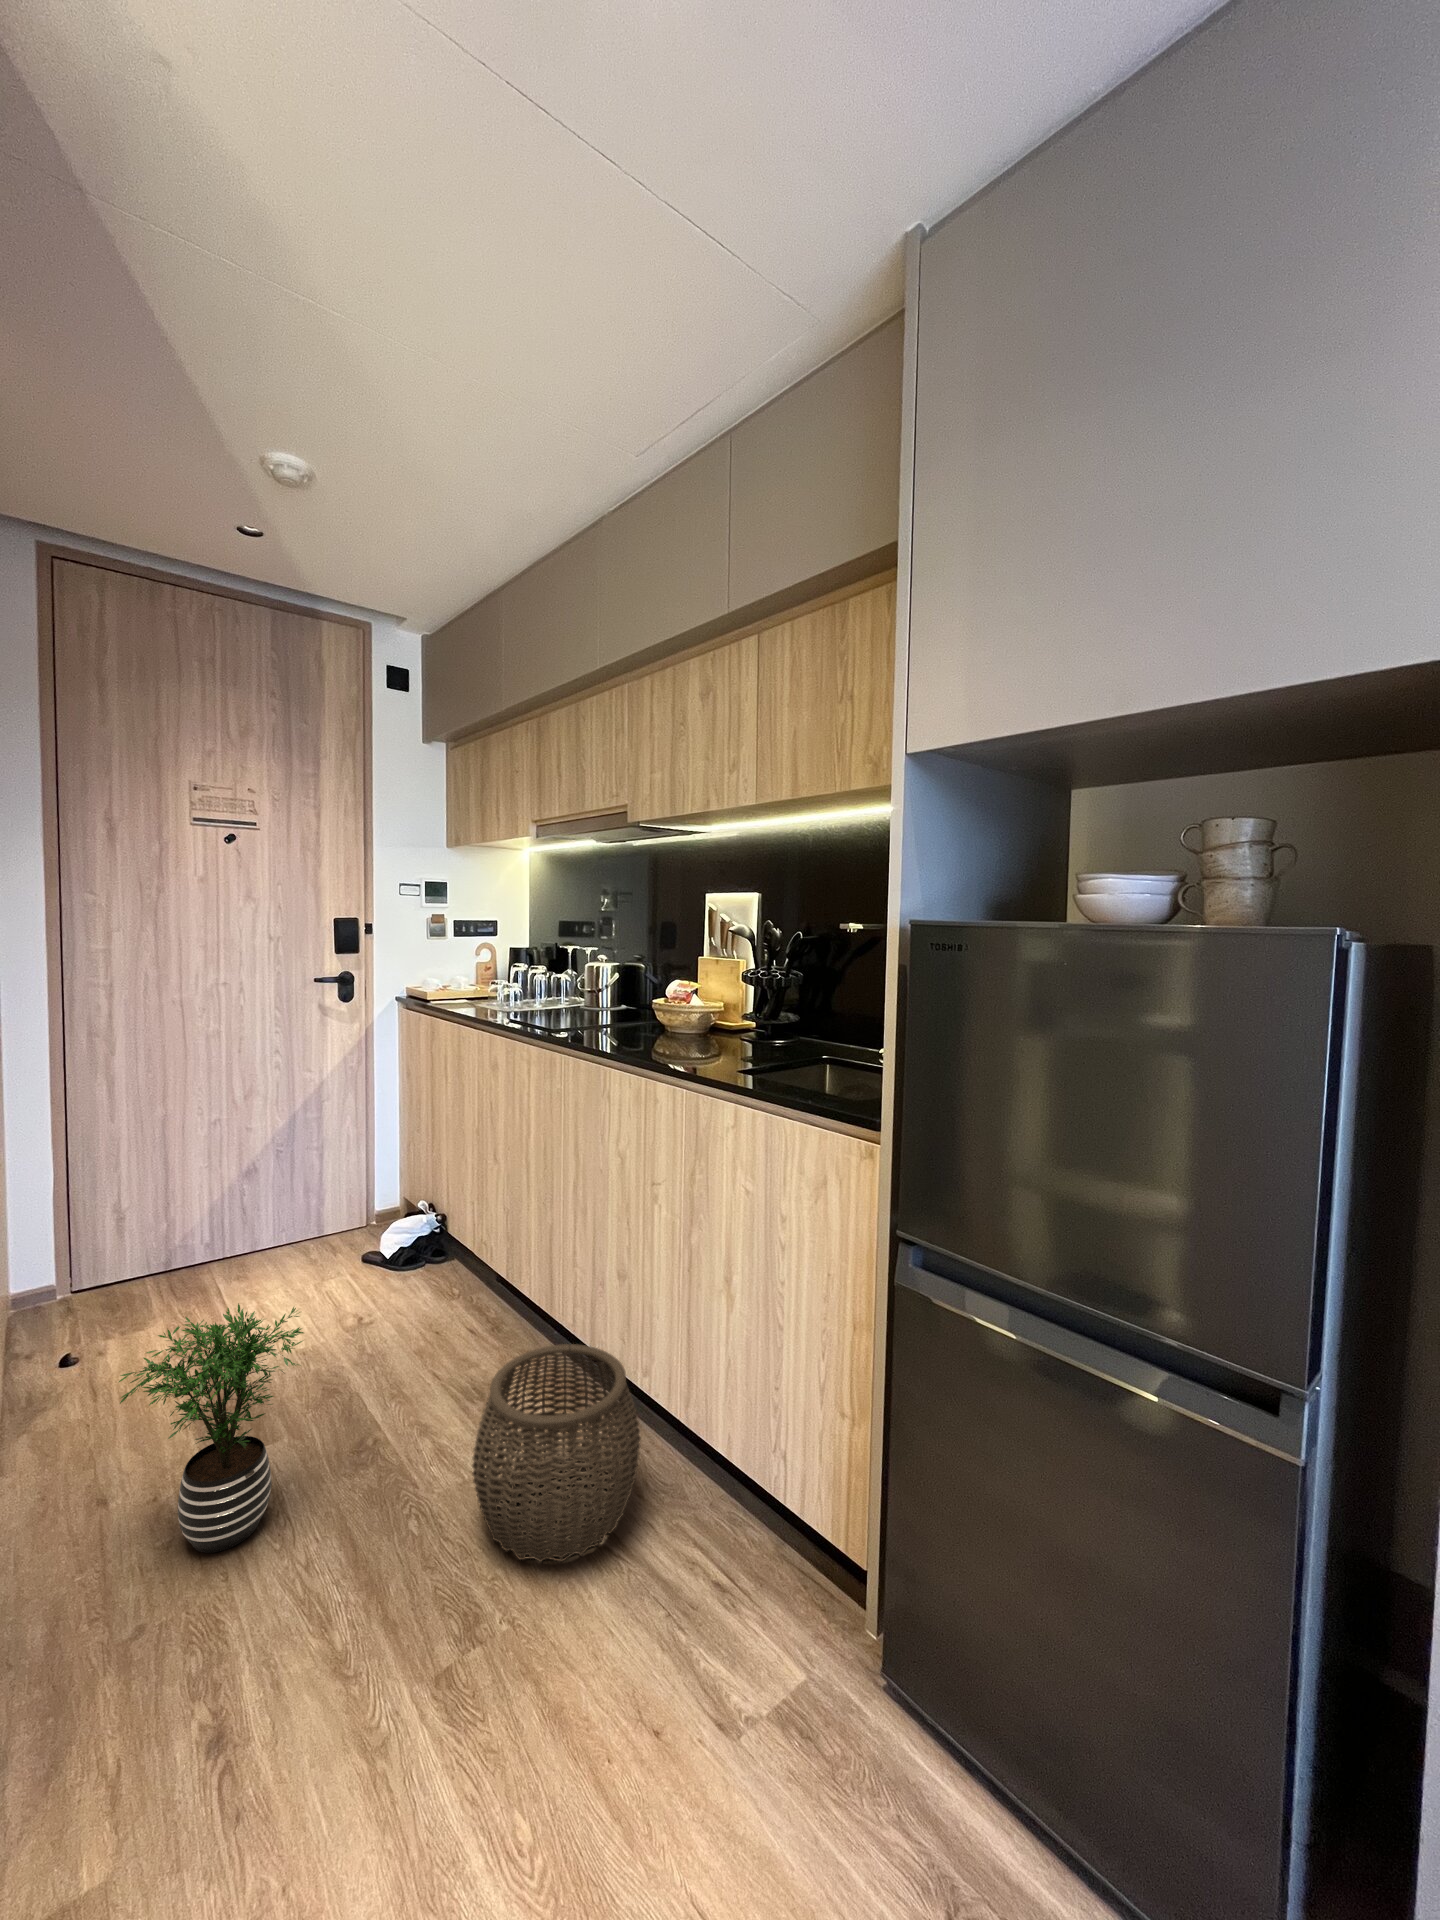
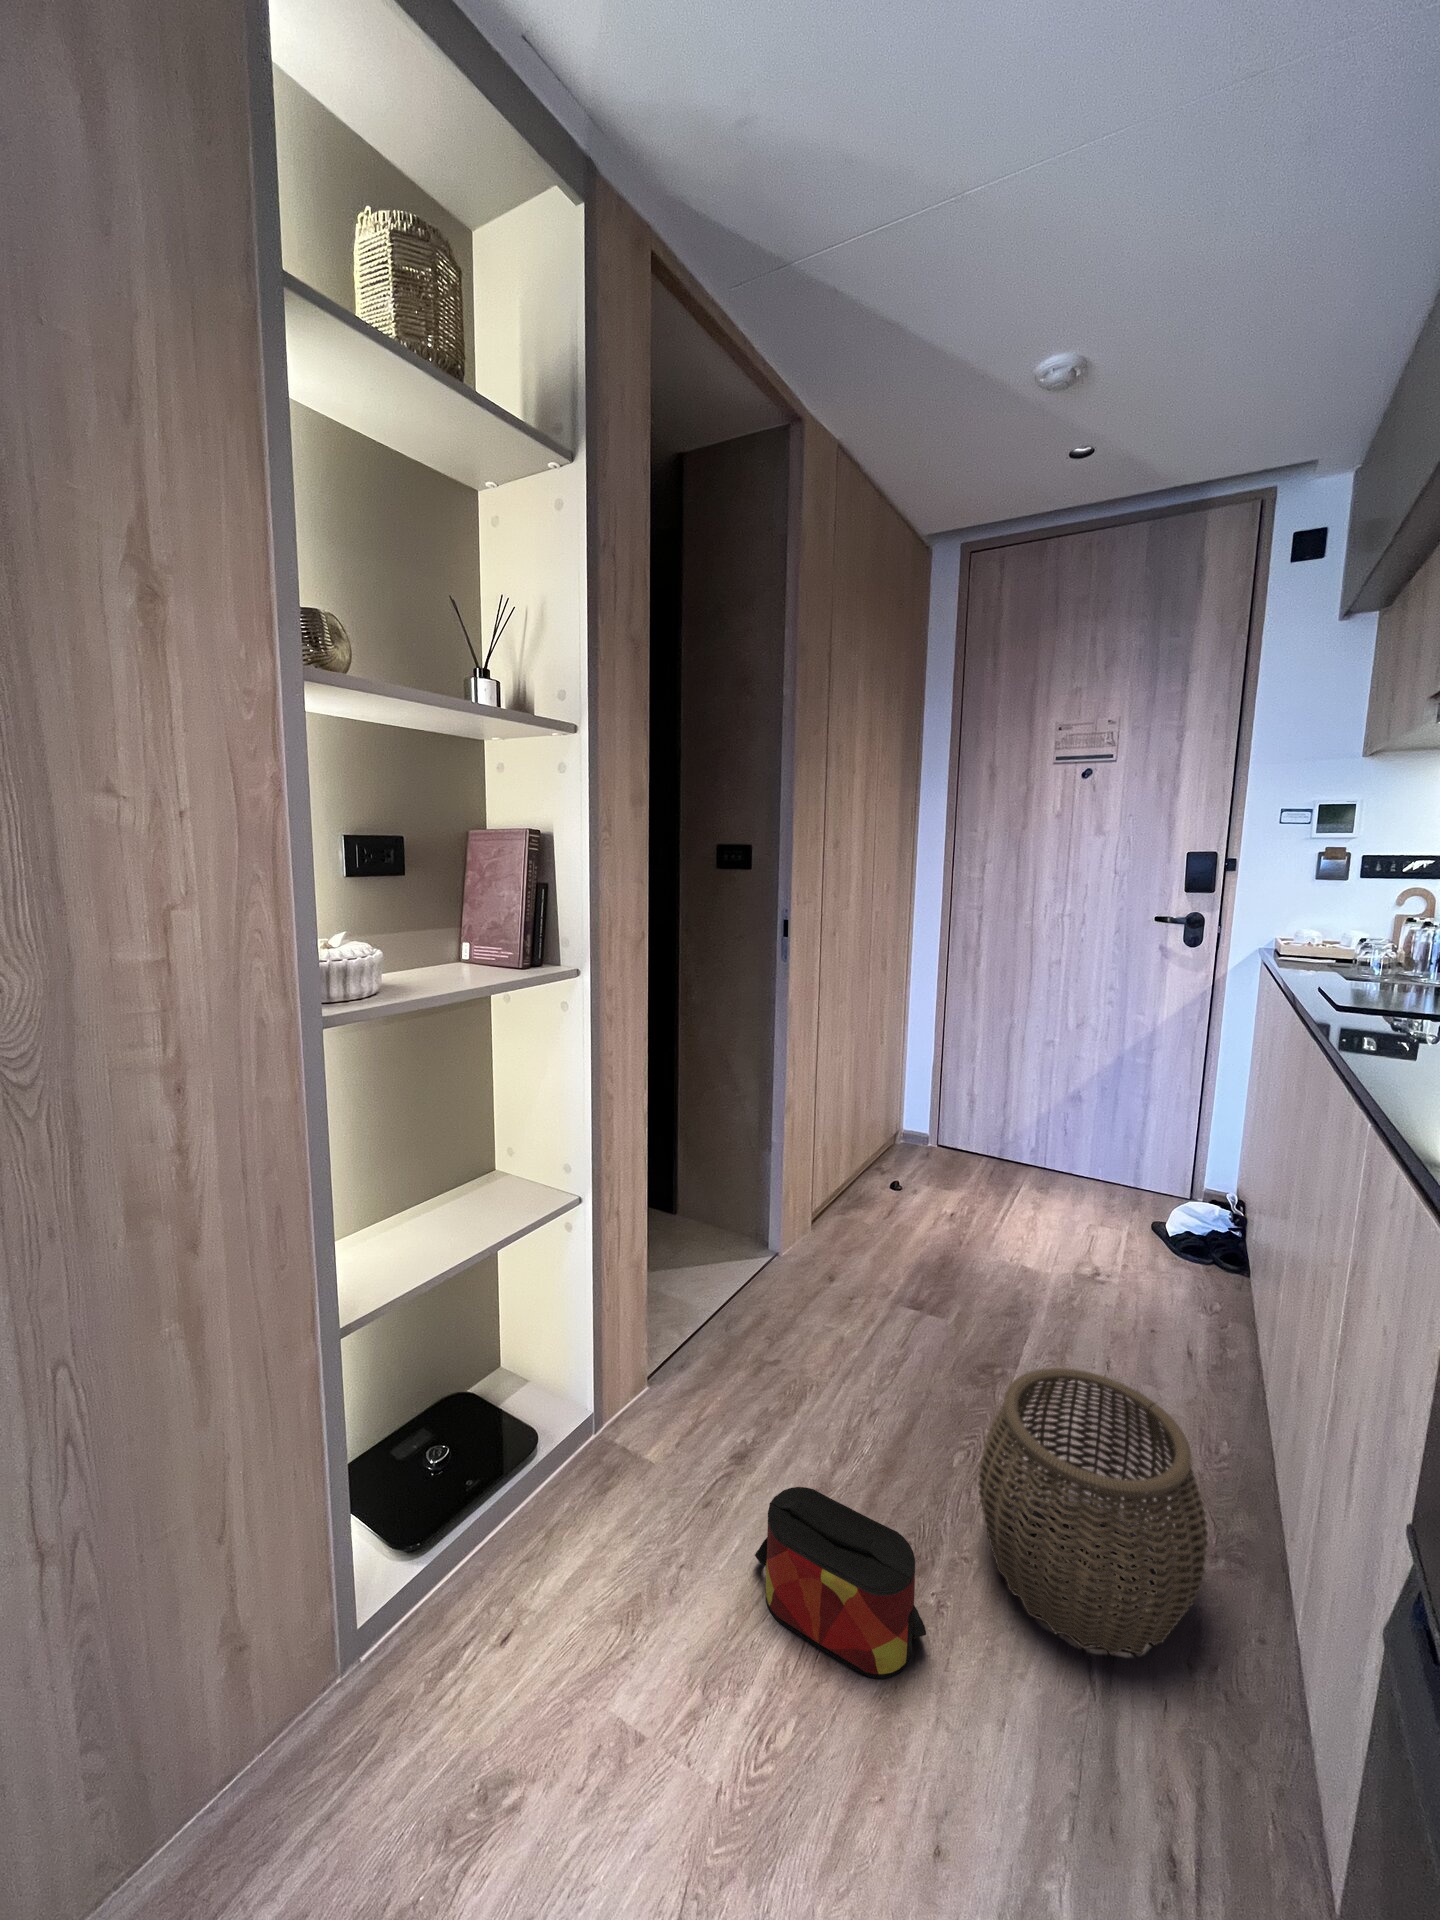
potted plant: present [119,1303,303,1553] -> none [803,1169,935,1365]
bag: none [352,1578,539,1790] -> present [755,1487,926,1678]

